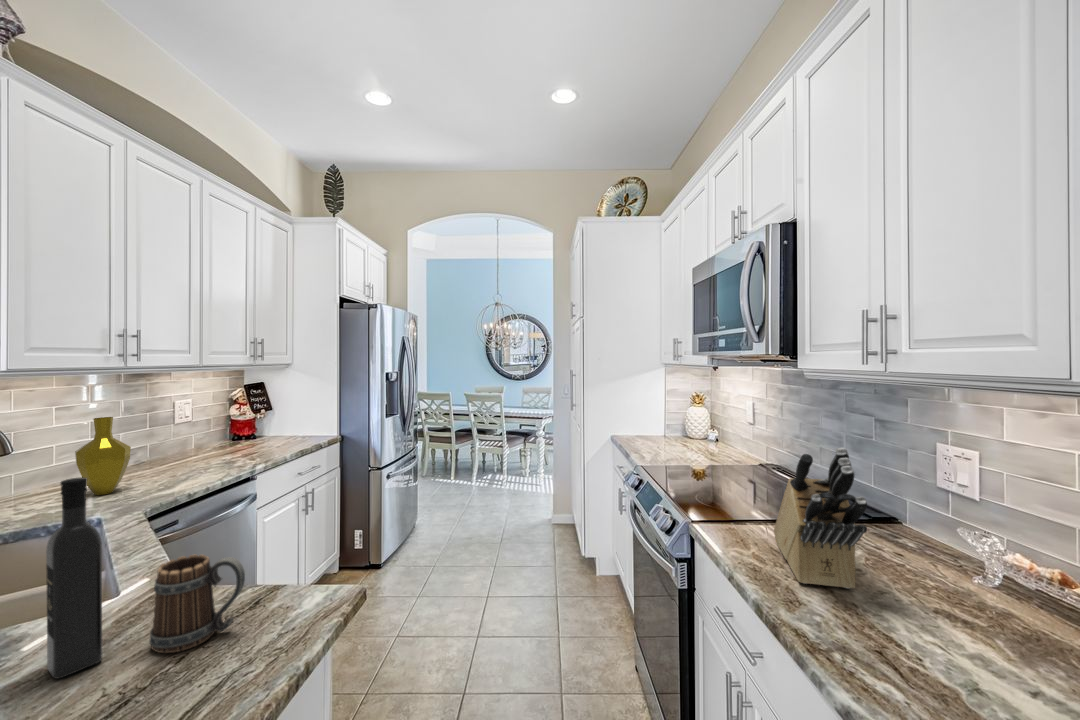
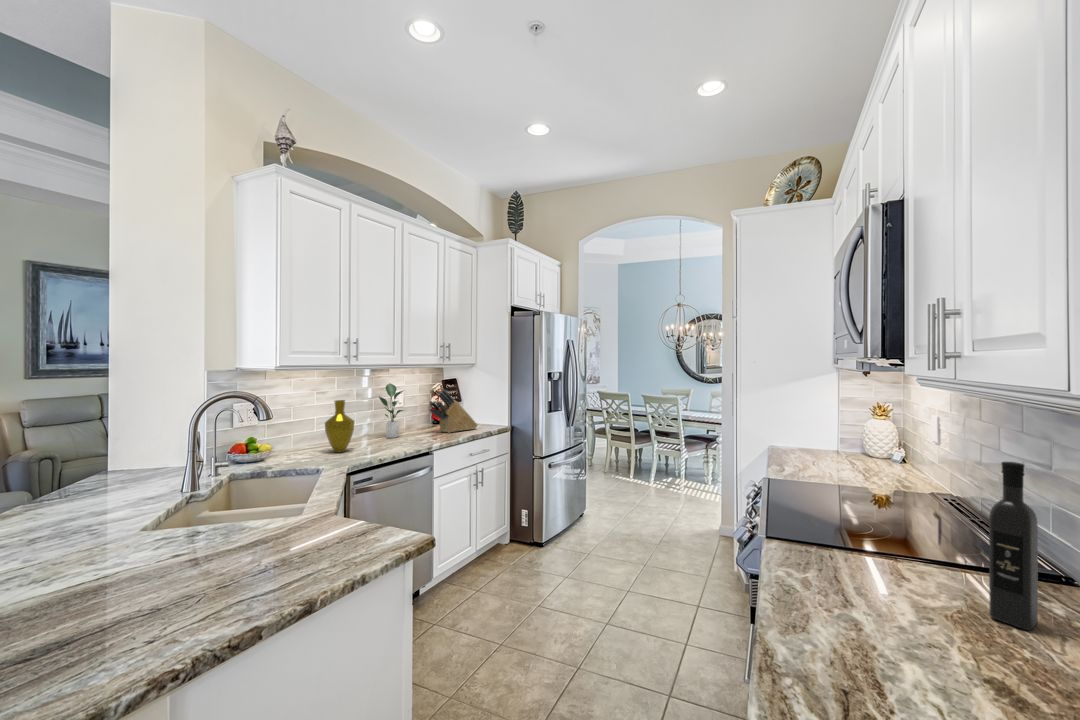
potted plant: none [157,390,201,465] -> present [379,383,404,438]
knife block: present [774,448,867,589] -> present [429,389,477,433]
wine bottle: present [46,477,102,678] -> present [989,462,1038,630]
mug: present [149,555,245,653] -> none [291,491,343,550]

